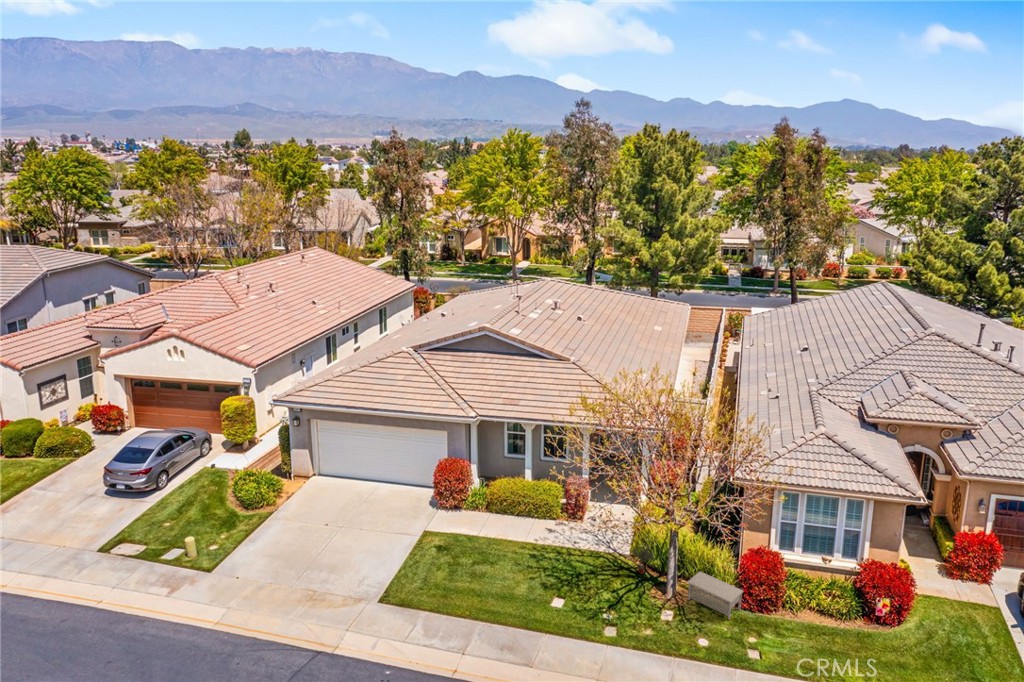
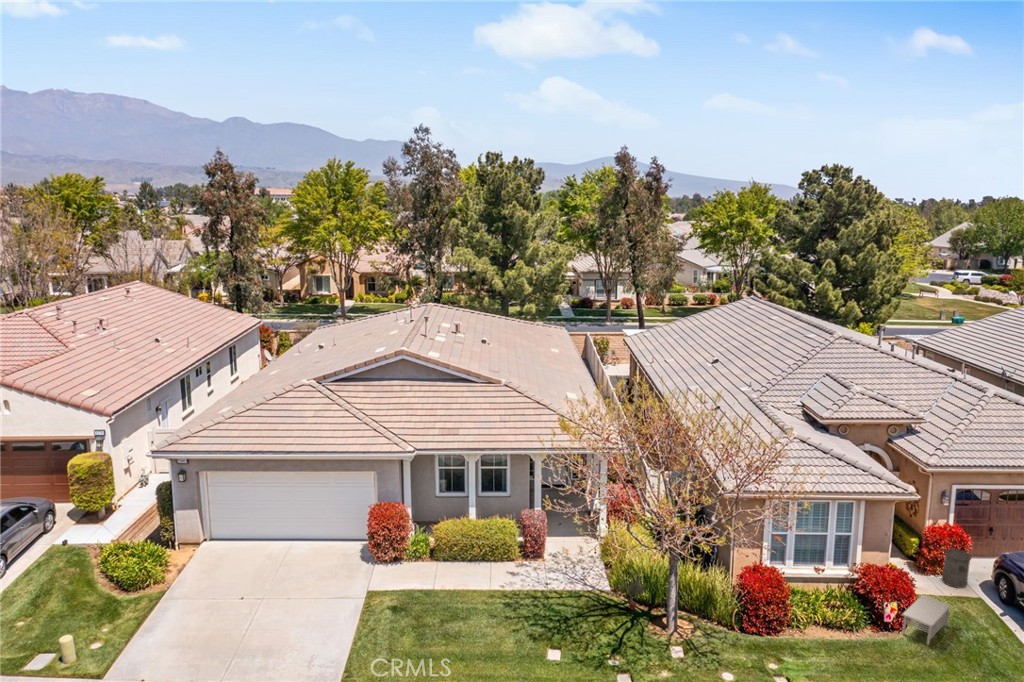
trash can: none [959,555,991,595] -> present [942,549,971,588]
storage bench: present [687,572,743,619] -> present [902,595,951,645]

